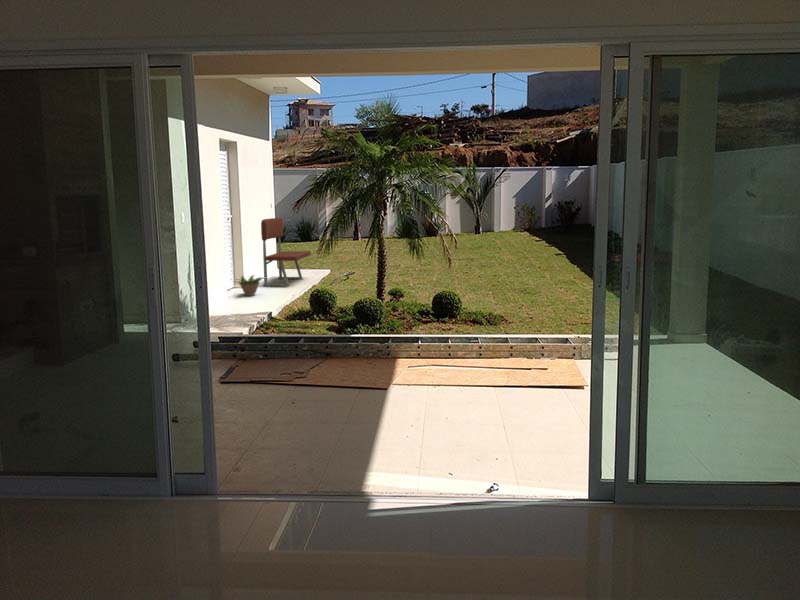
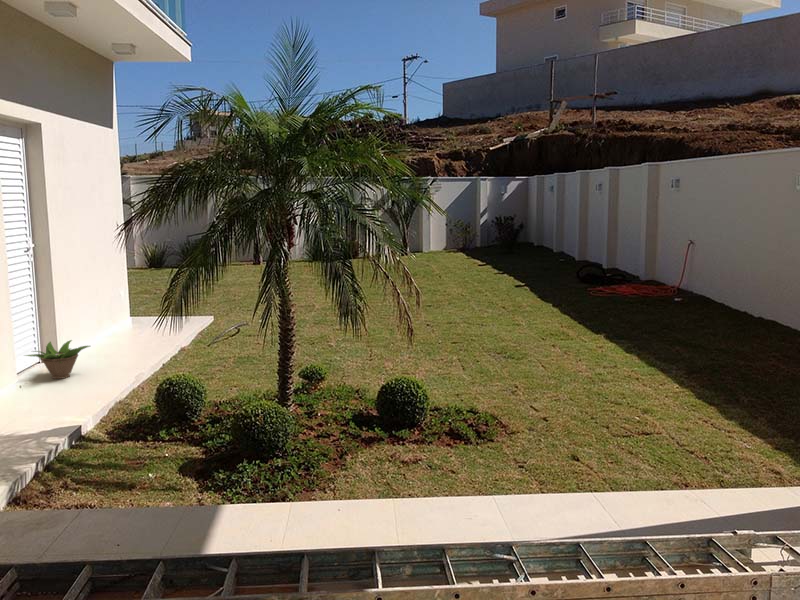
bench: present [261,218,311,286] -> none [89,242,178,353]

